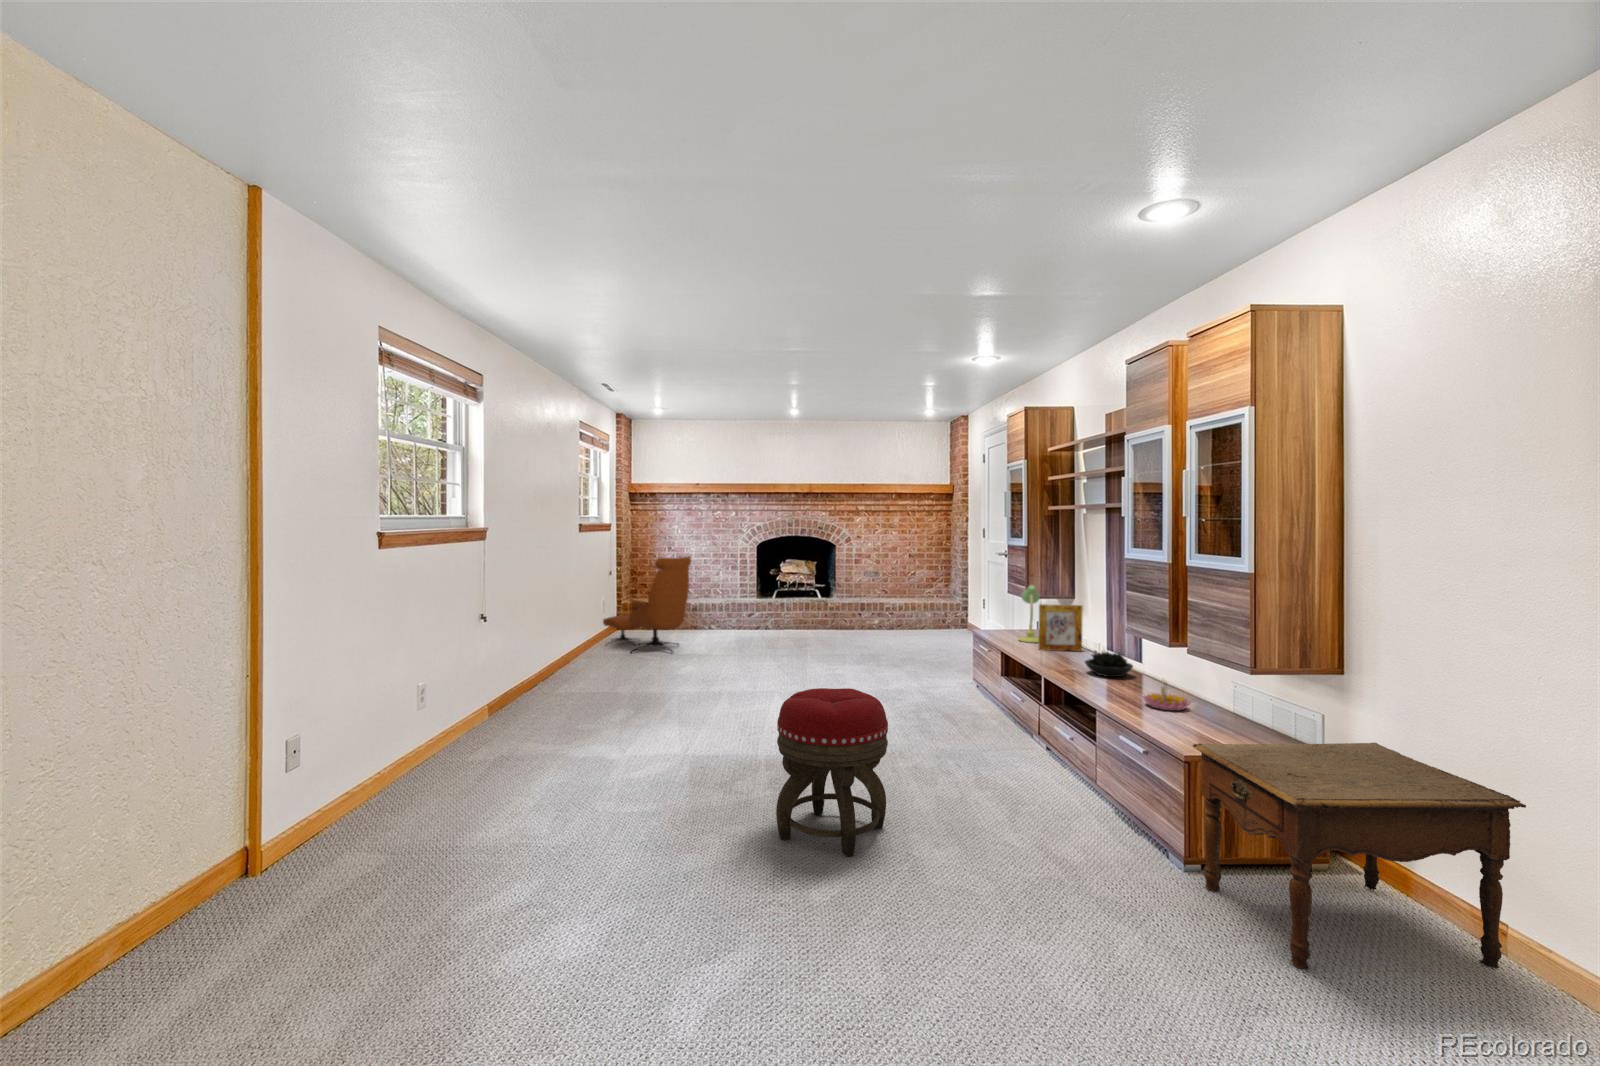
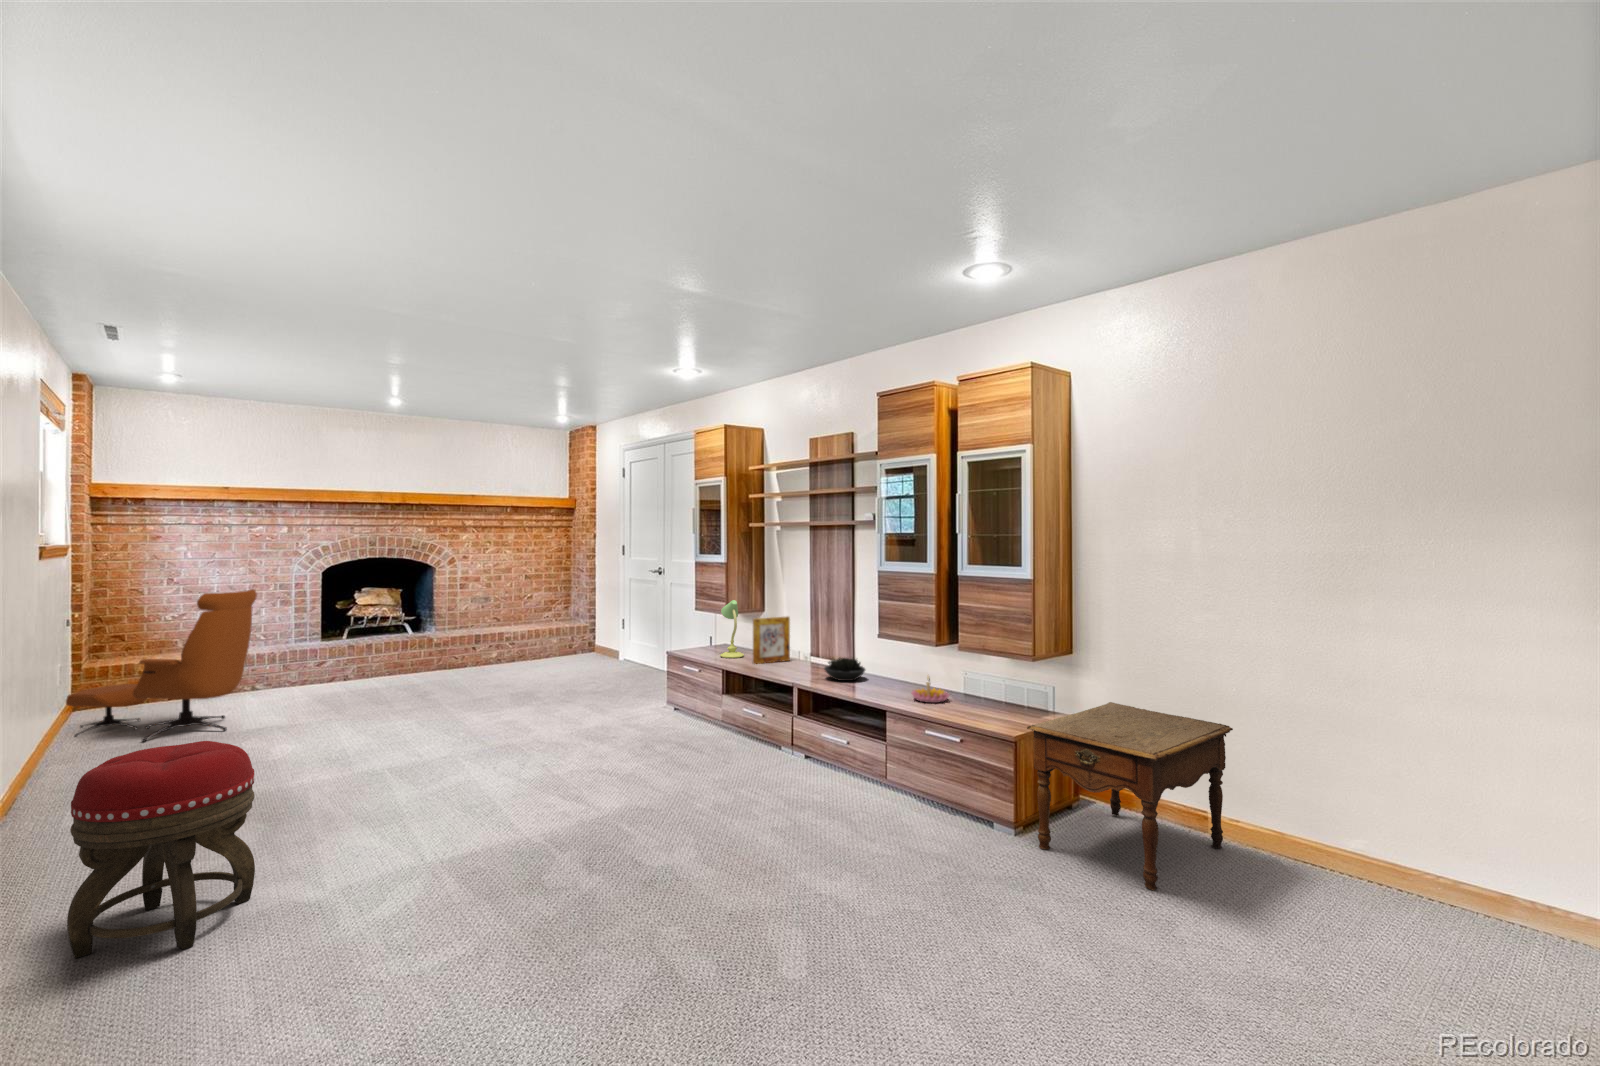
footstool: present [776,688,888,857] -> present [67,741,255,958]

